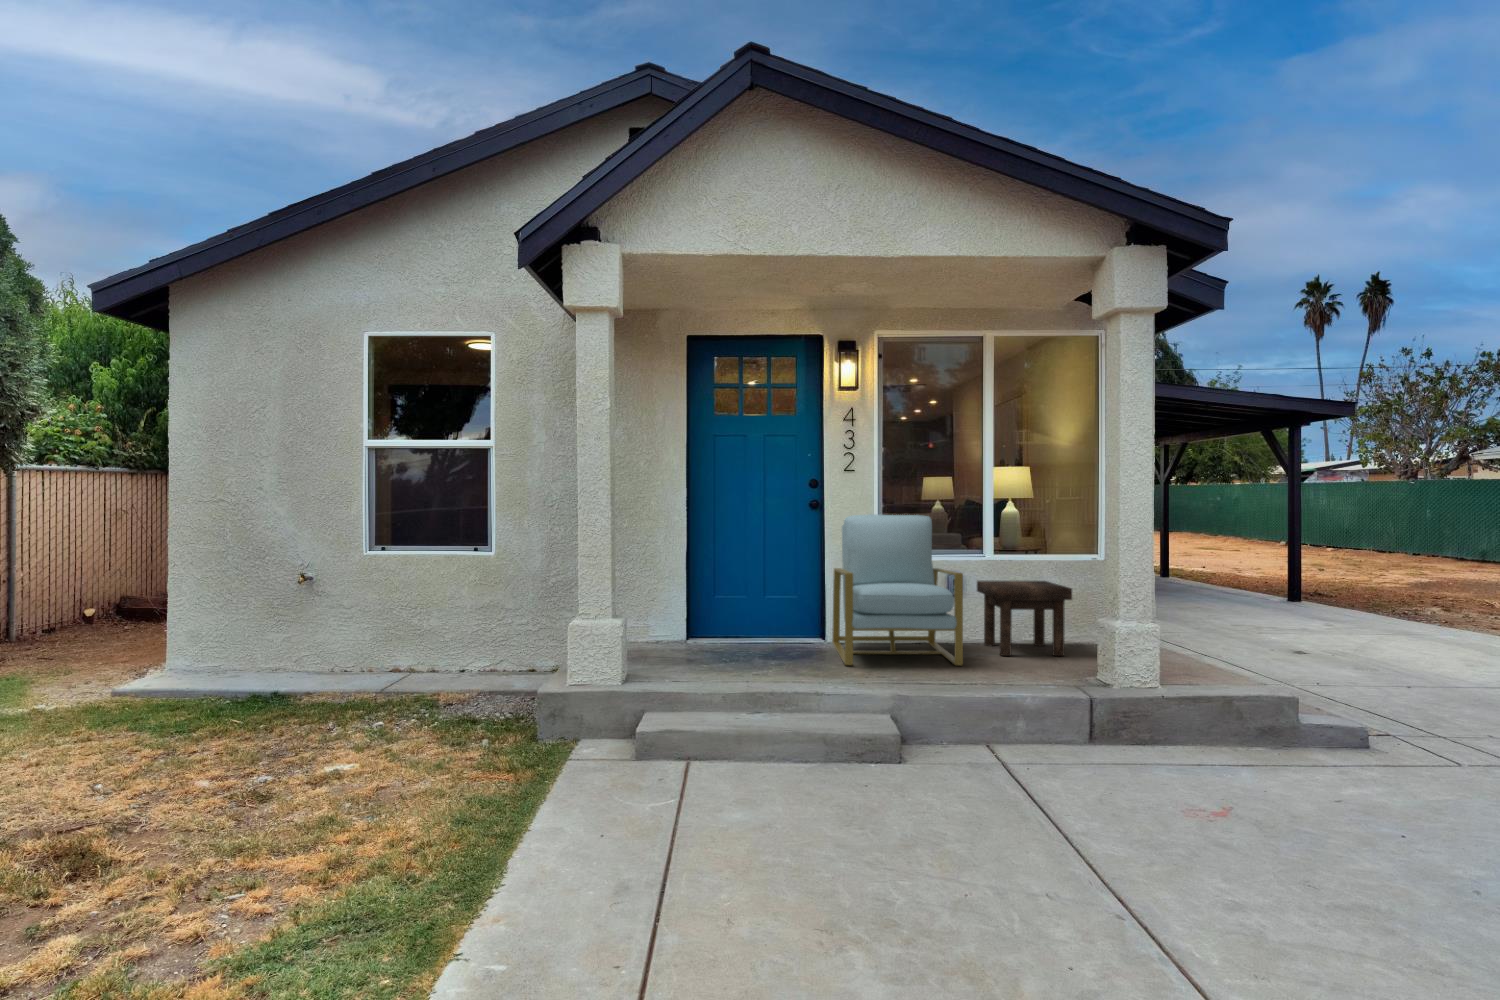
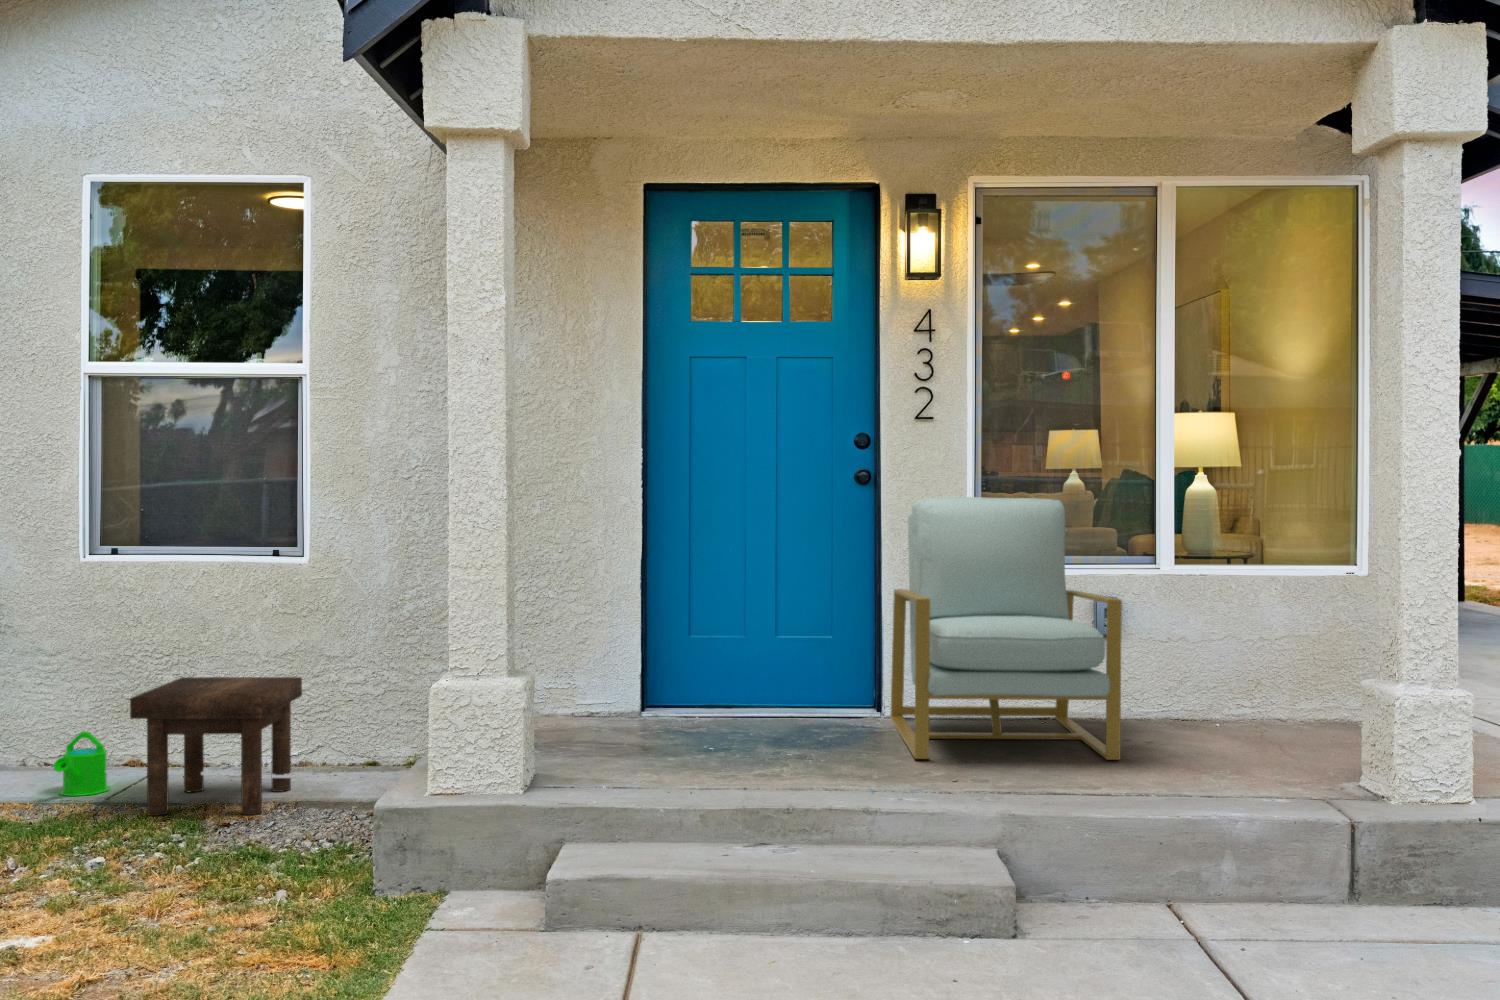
stool: present [977,581,1072,656] -> present [130,677,302,816]
watering can: none [349,652,381,689] -> present [54,731,110,796]

